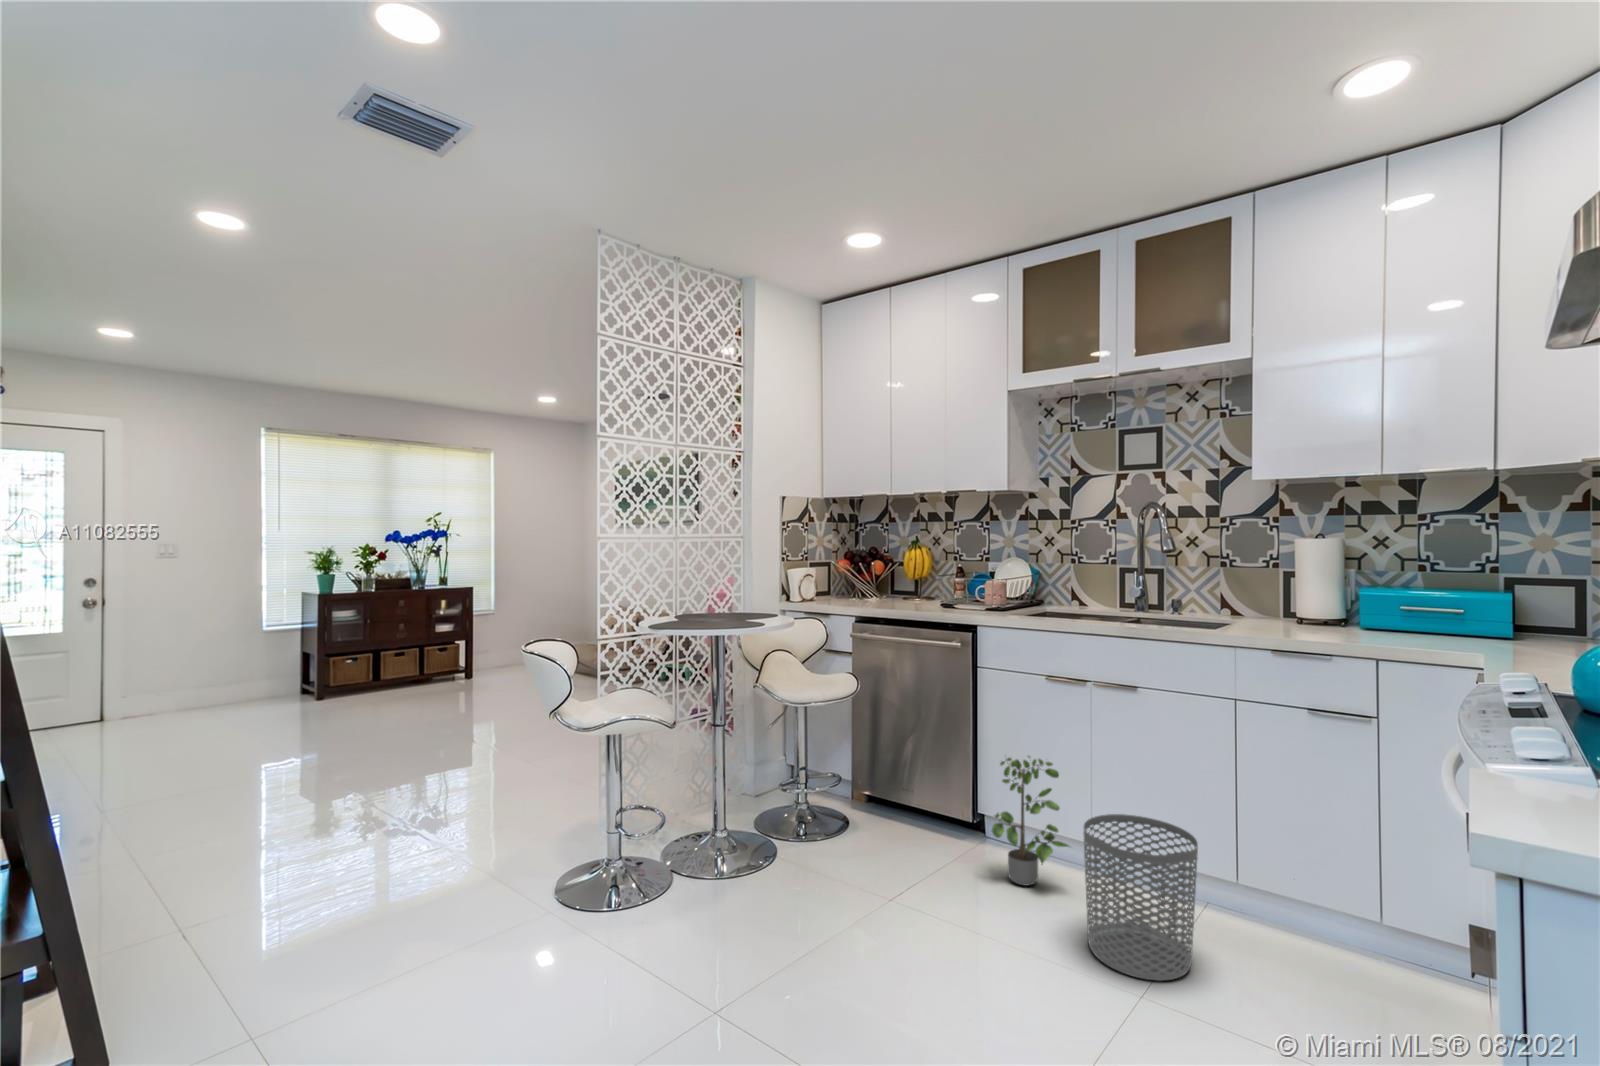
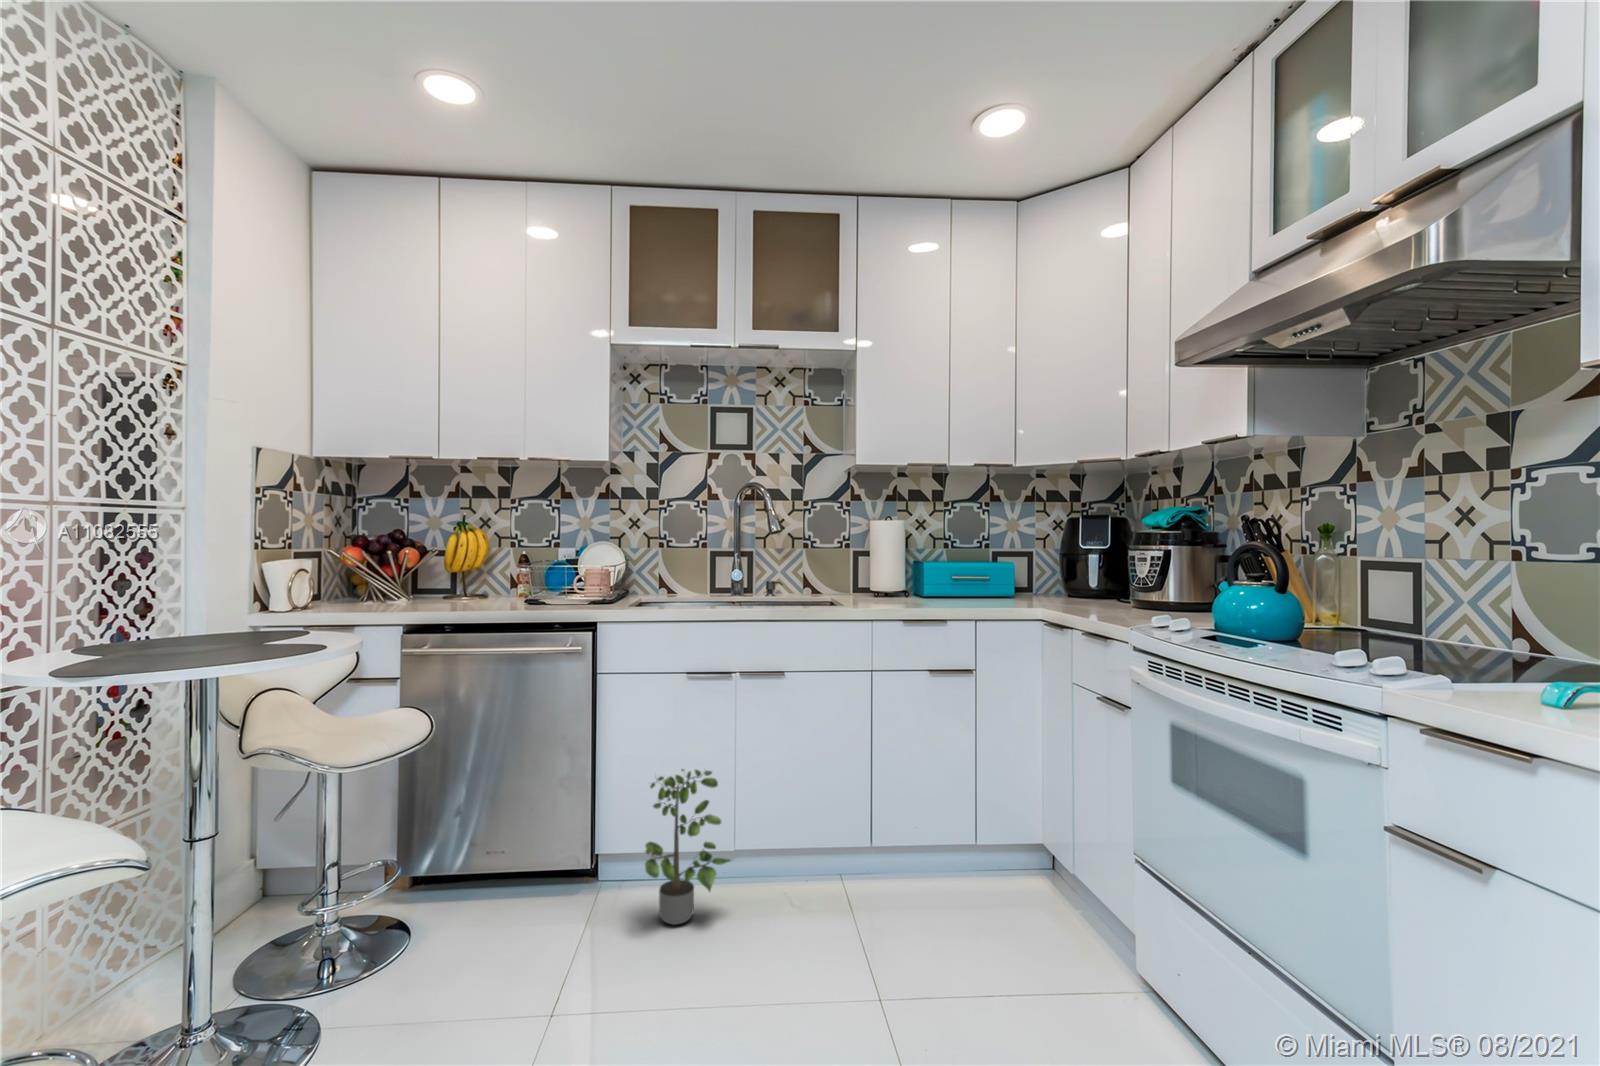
waste bin: present [1083,814,1198,981] -> none [784,805,895,984]

